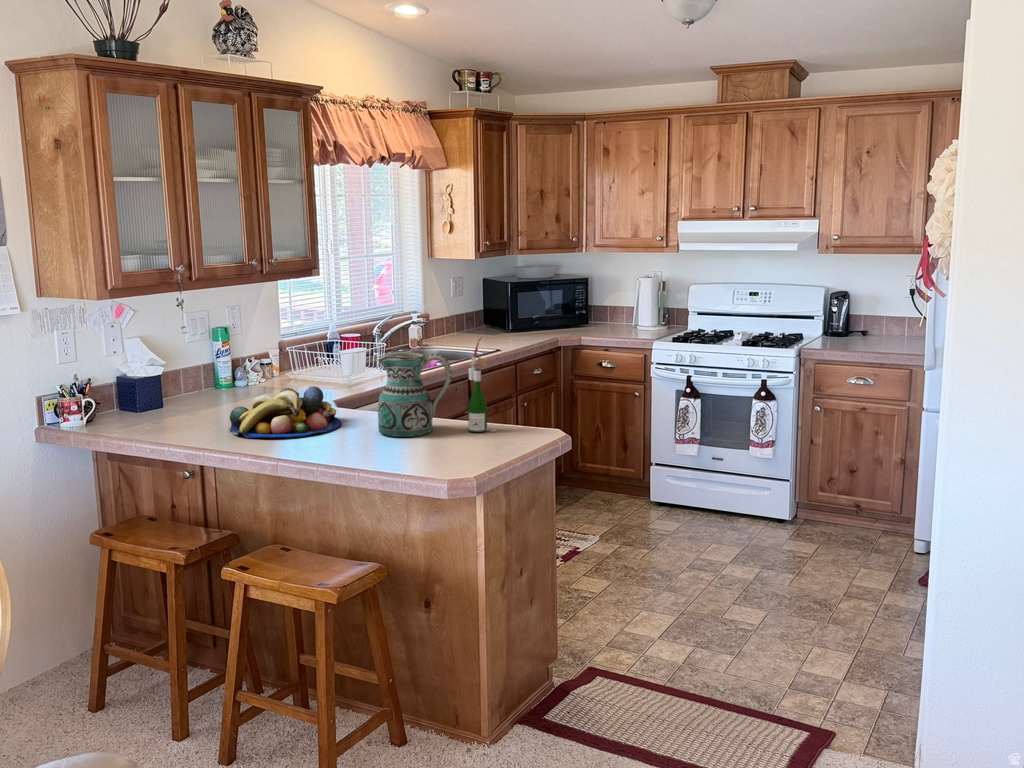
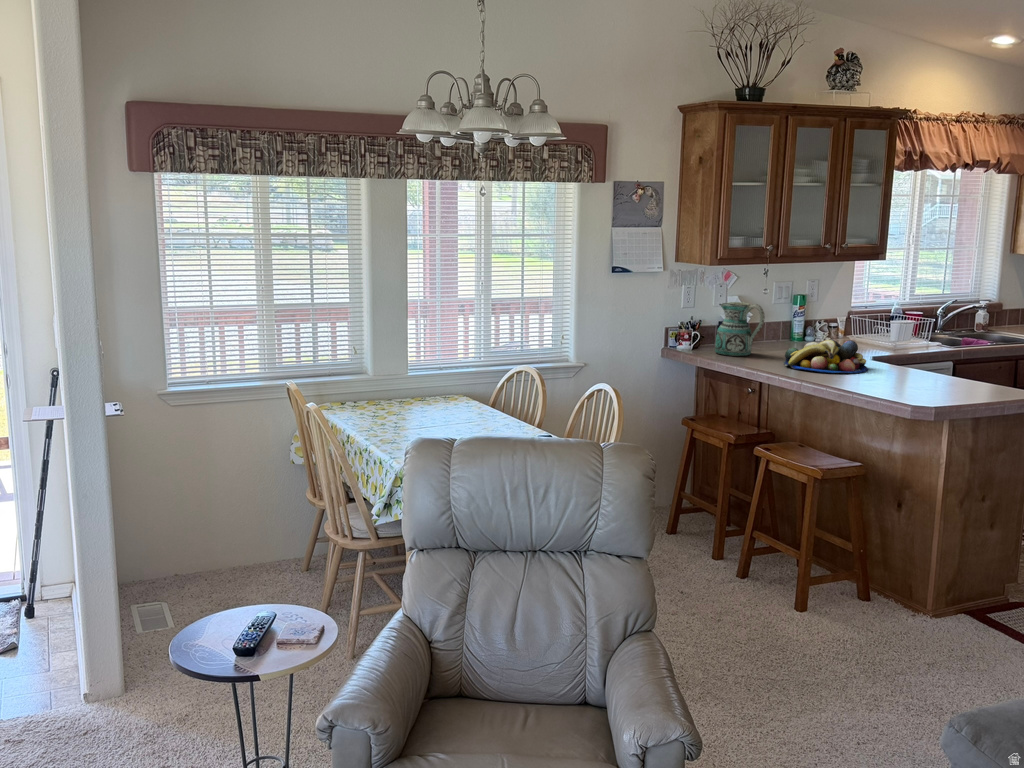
wine bottle: present [468,337,496,432] -> none [967,313,992,391]
ceramic pitcher: present [378,352,452,437] -> present [715,302,765,356]

